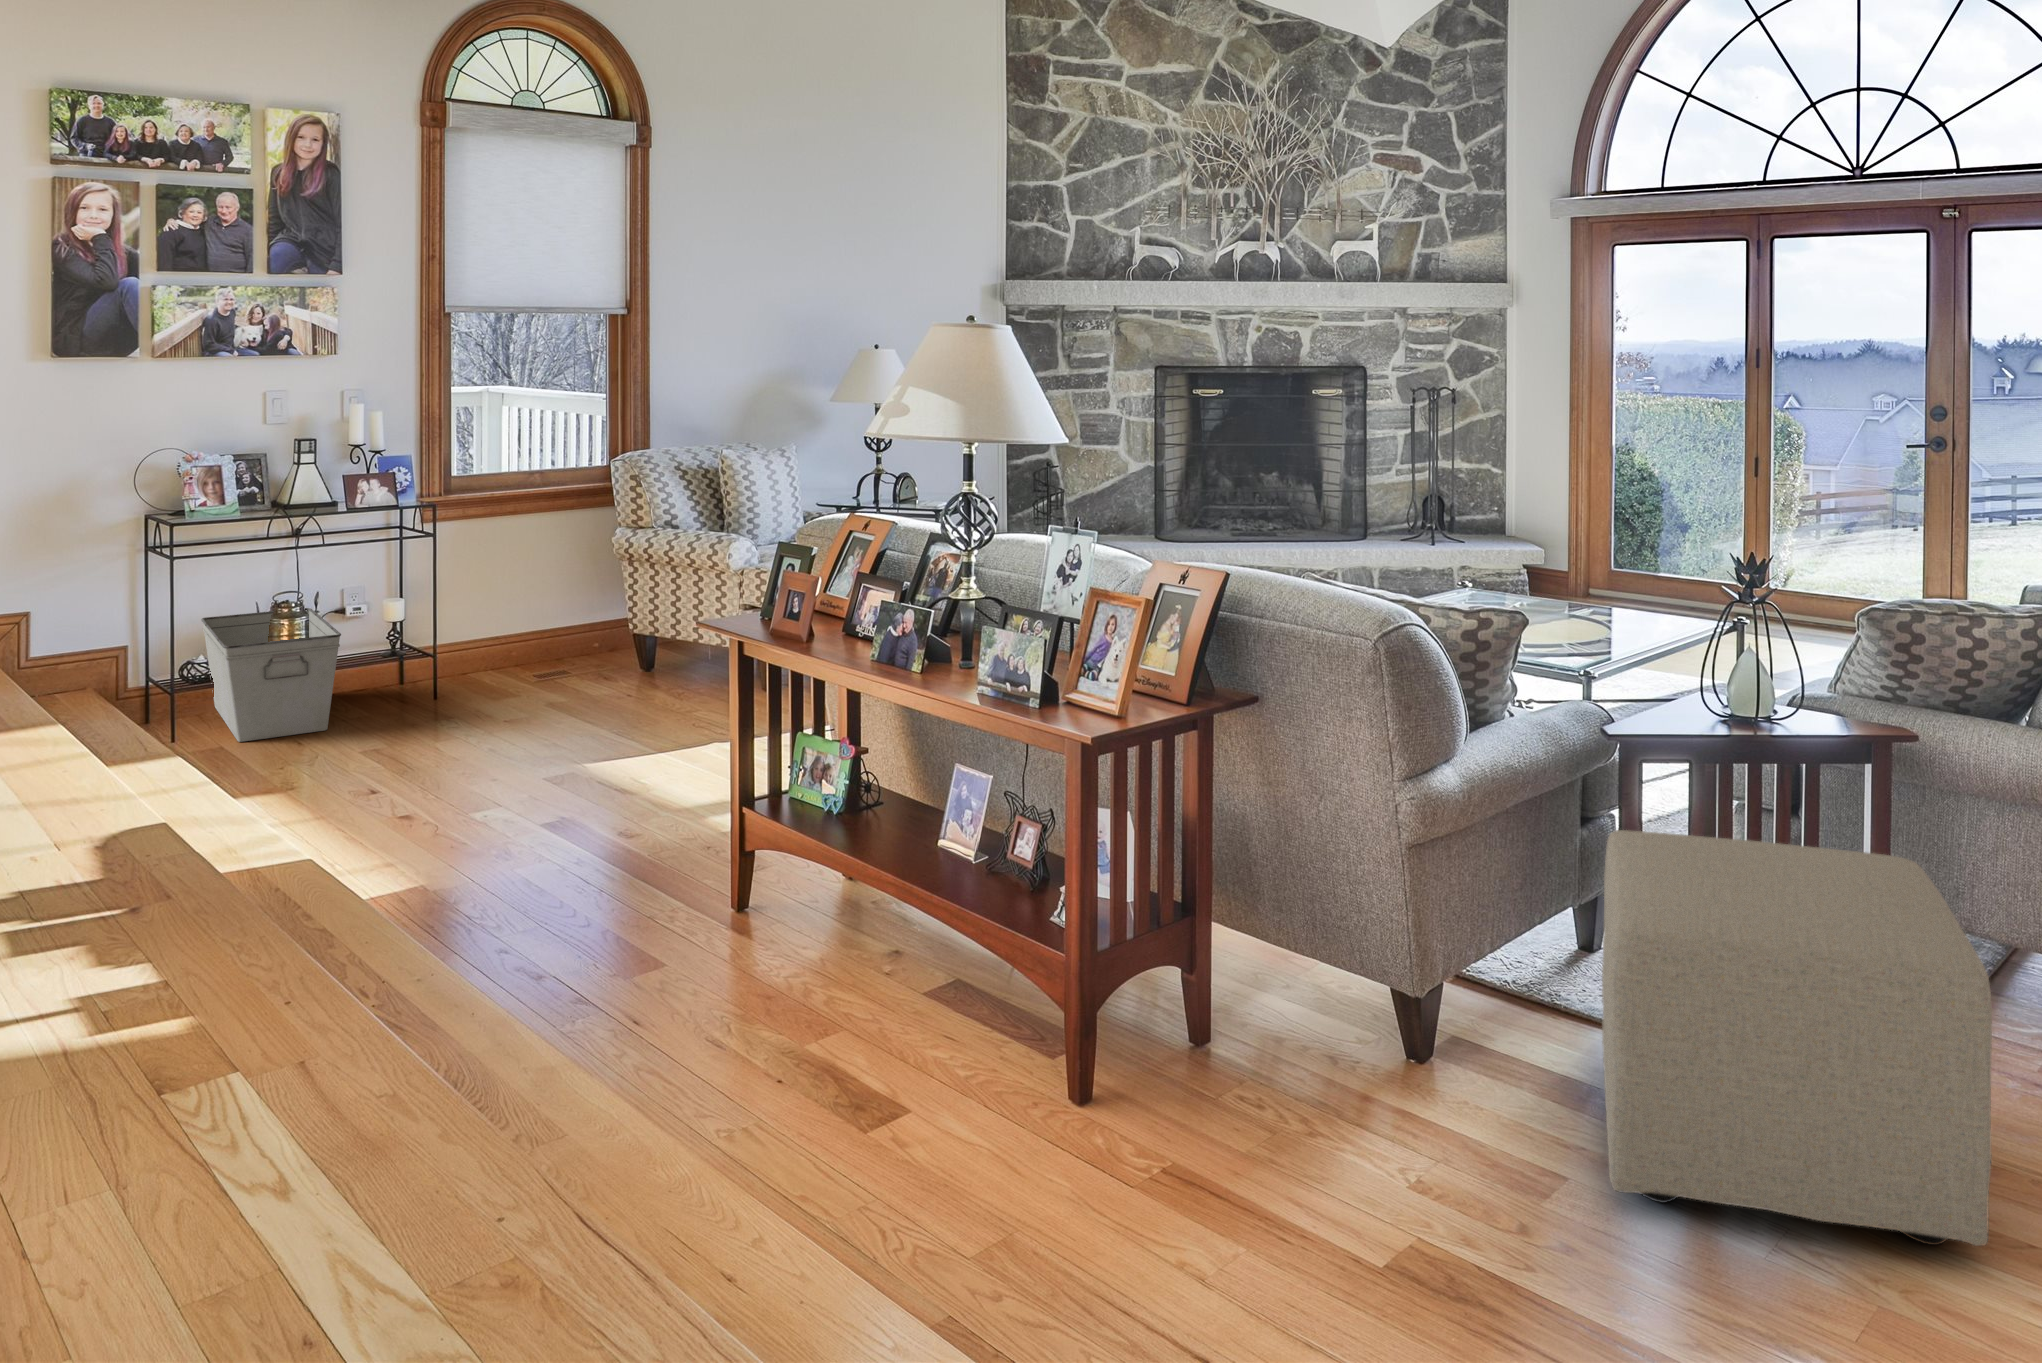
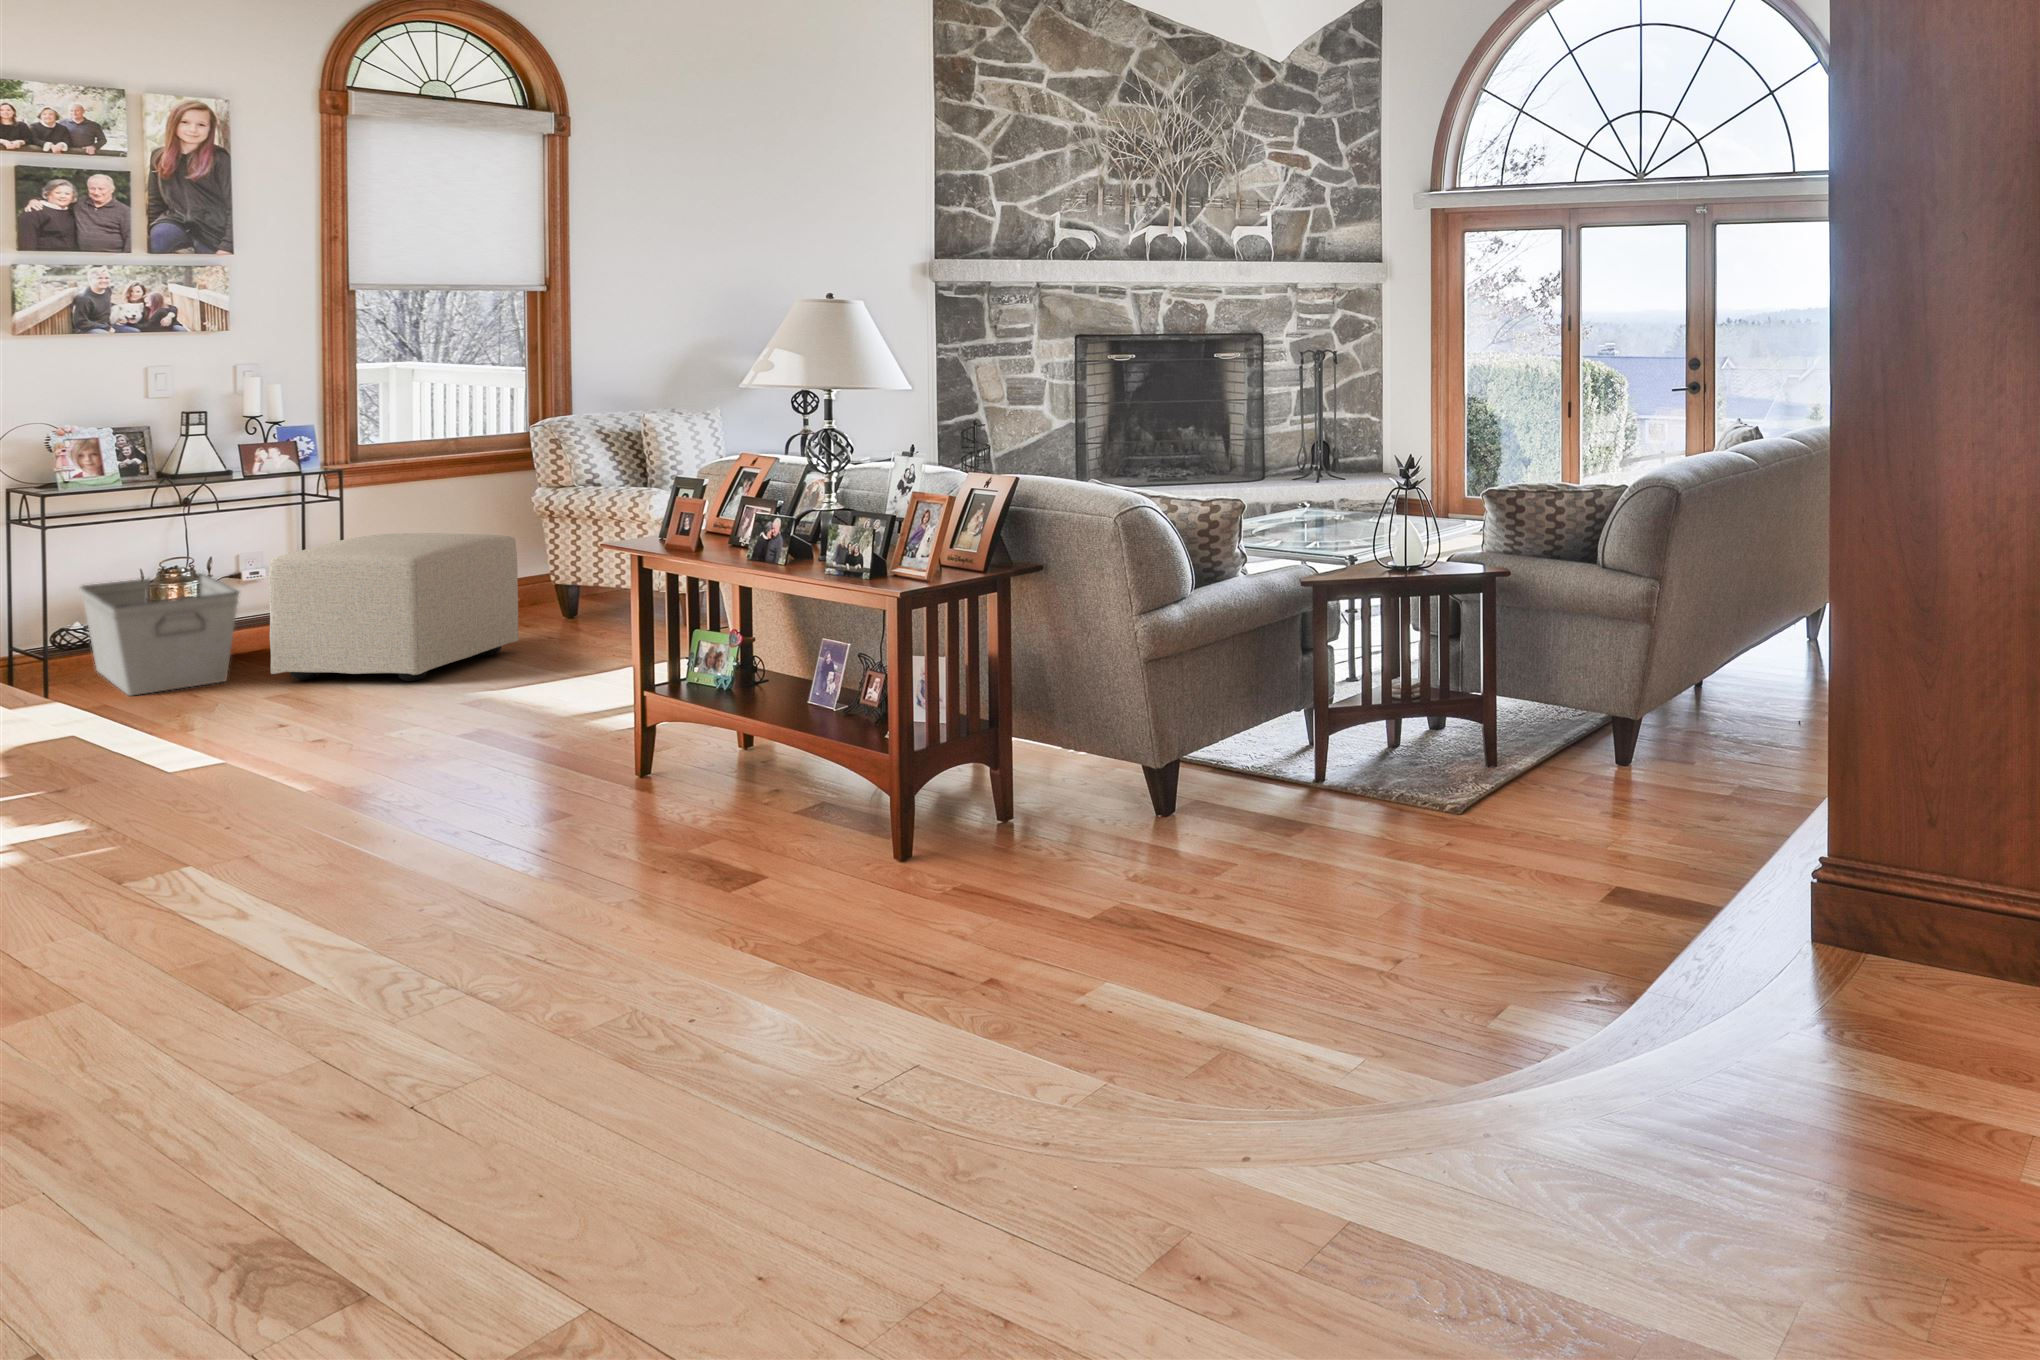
ottoman: present [1602,830,1992,1246] -> present [268,533,518,681]

